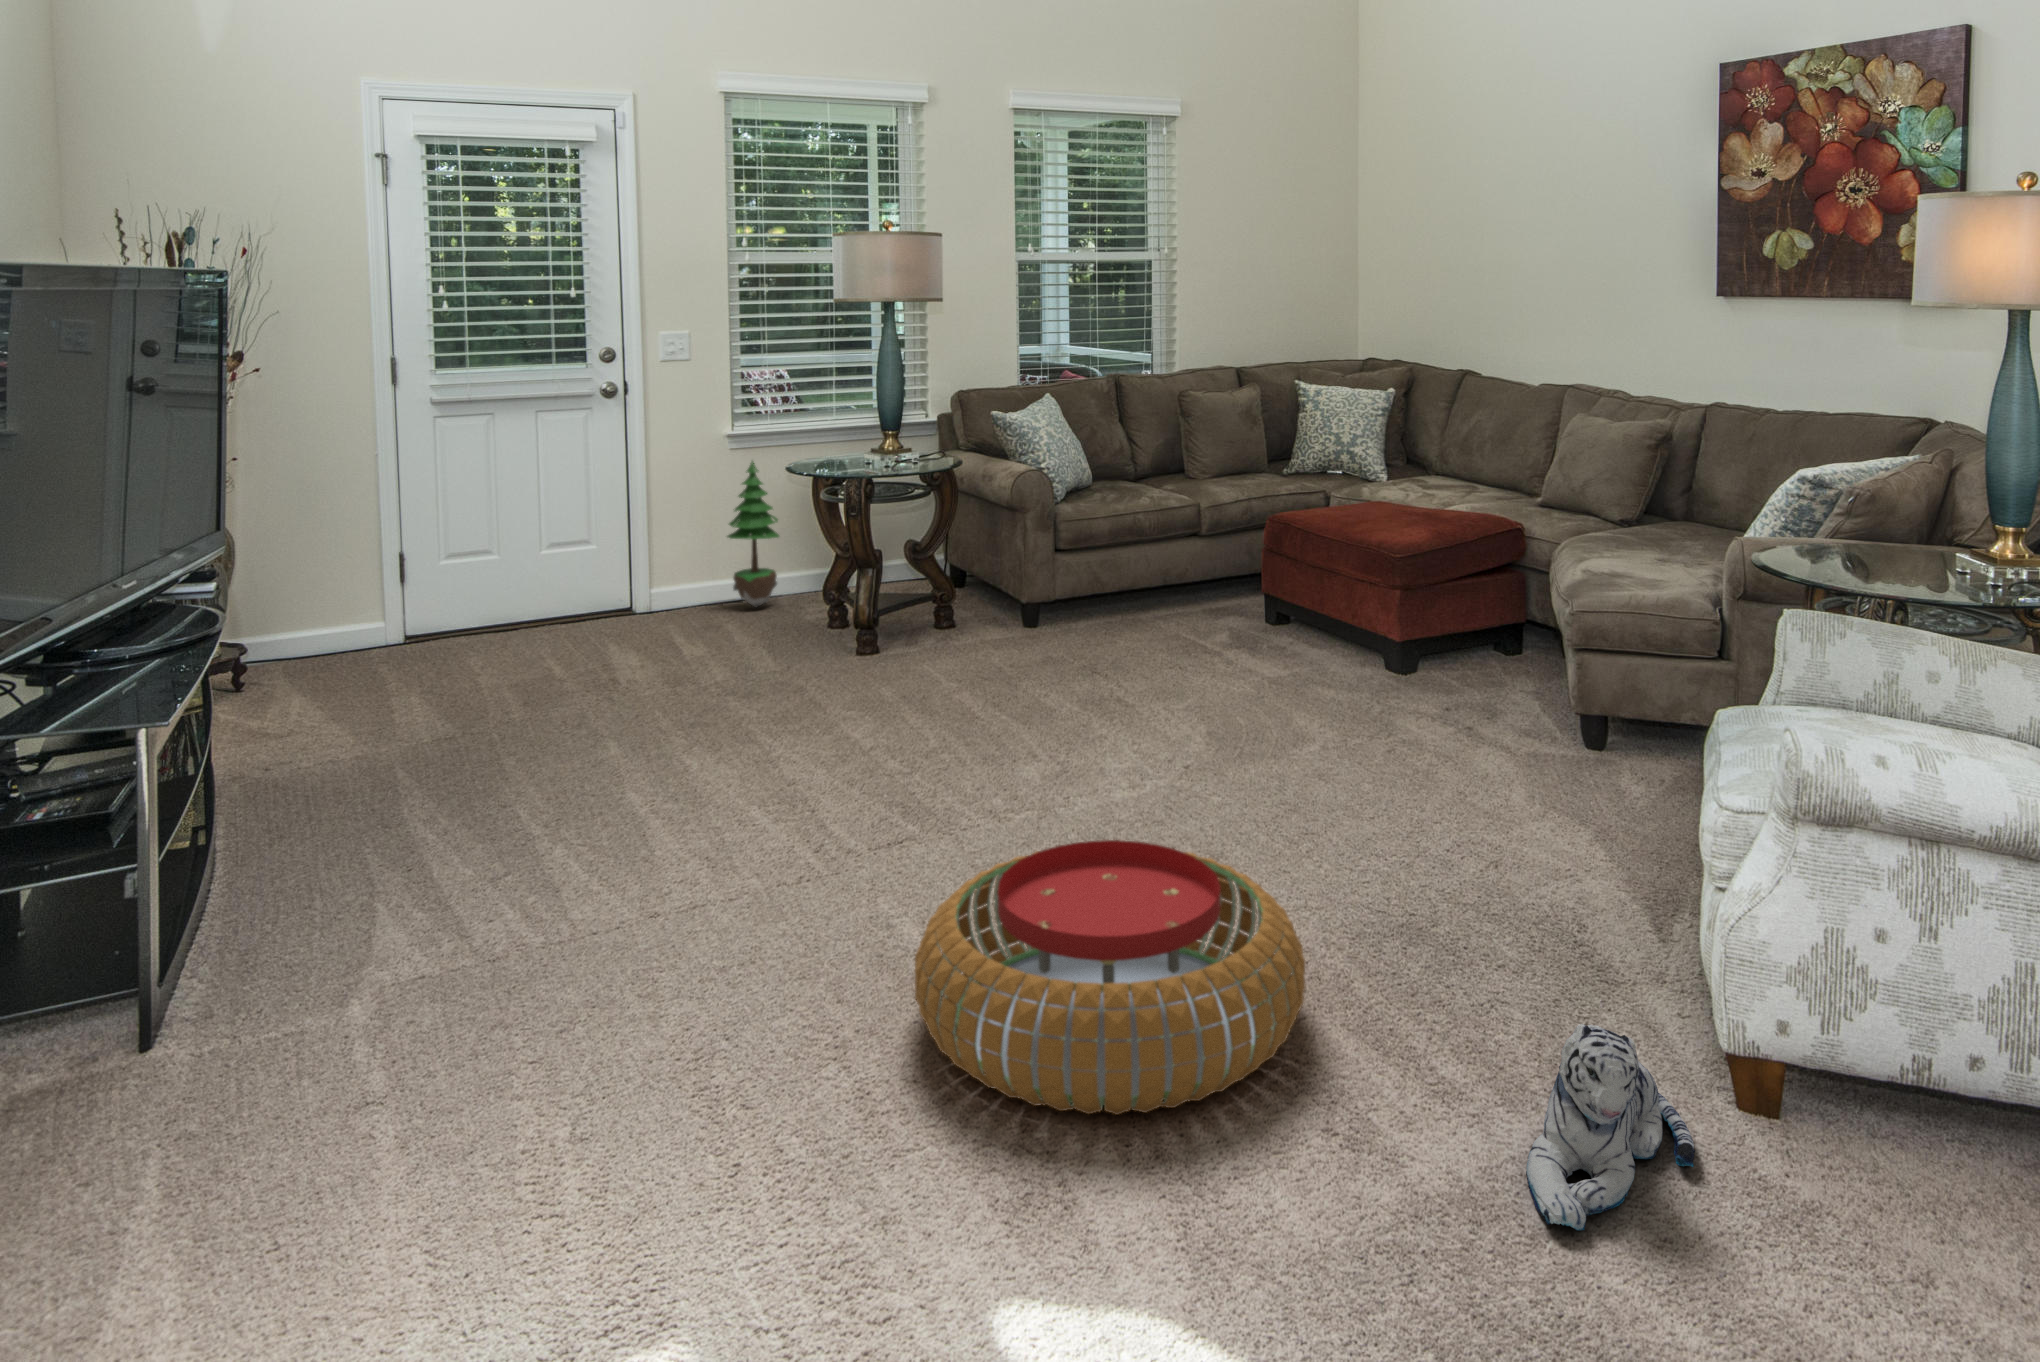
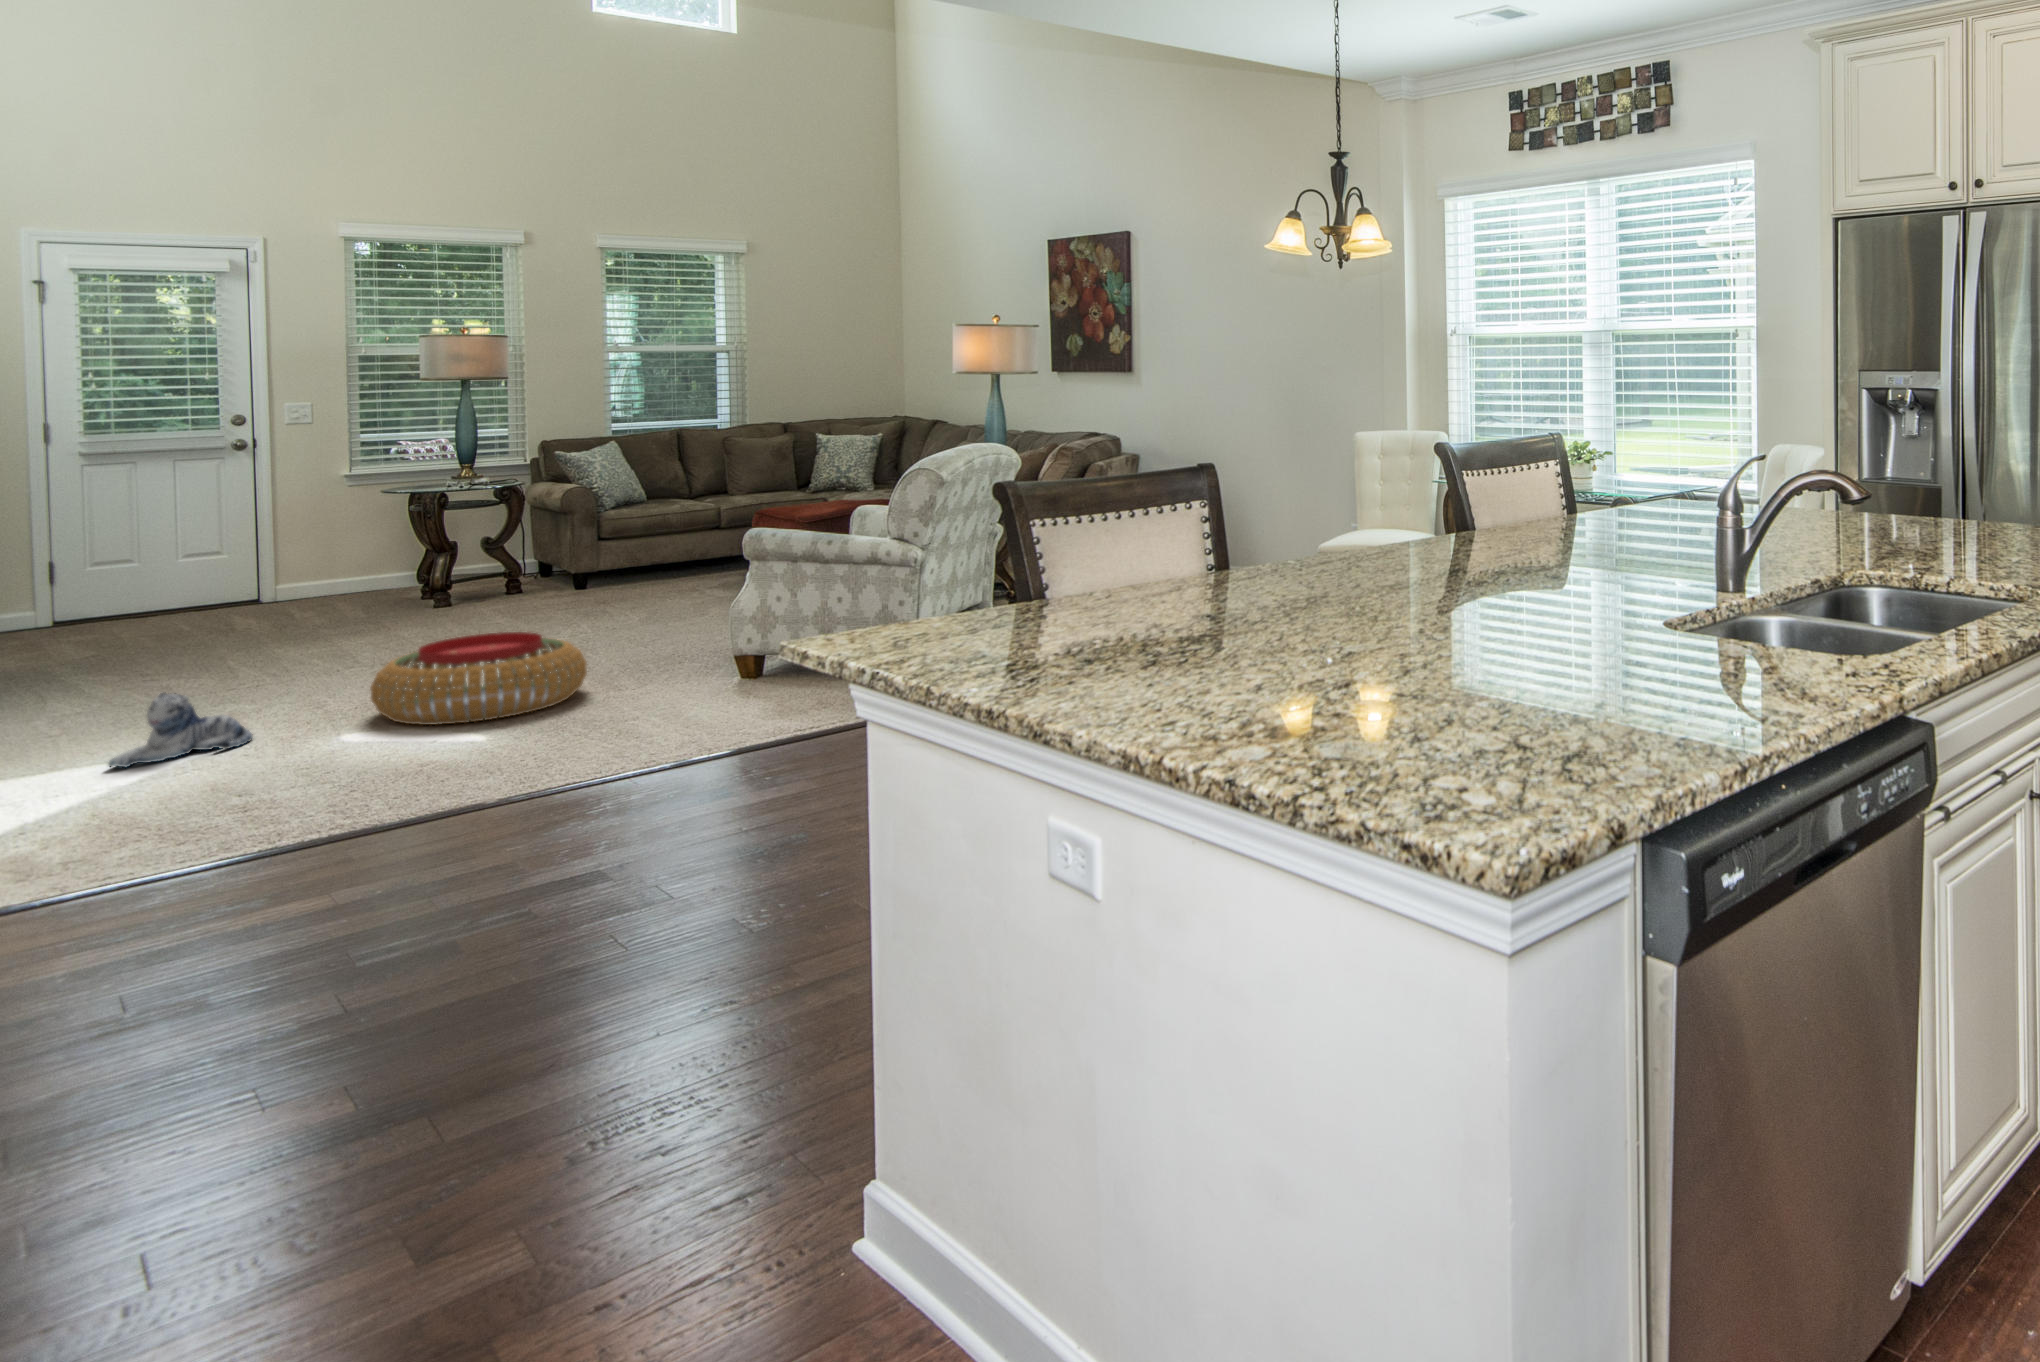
potted tree: present [728,461,779,607] -> none [343,491,391,595]
plush toy: present [1526,1024,1695,1230] -> present [108,693,253,767]

